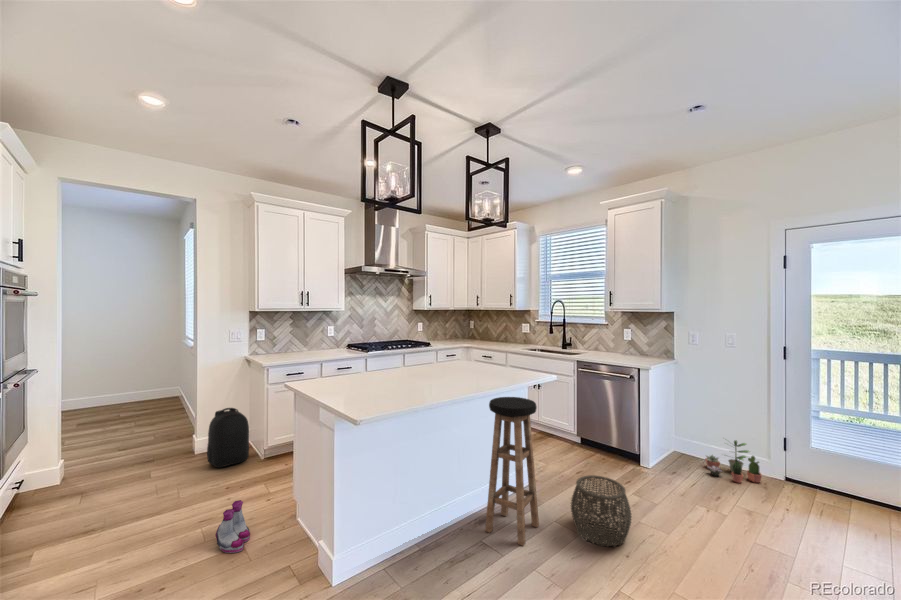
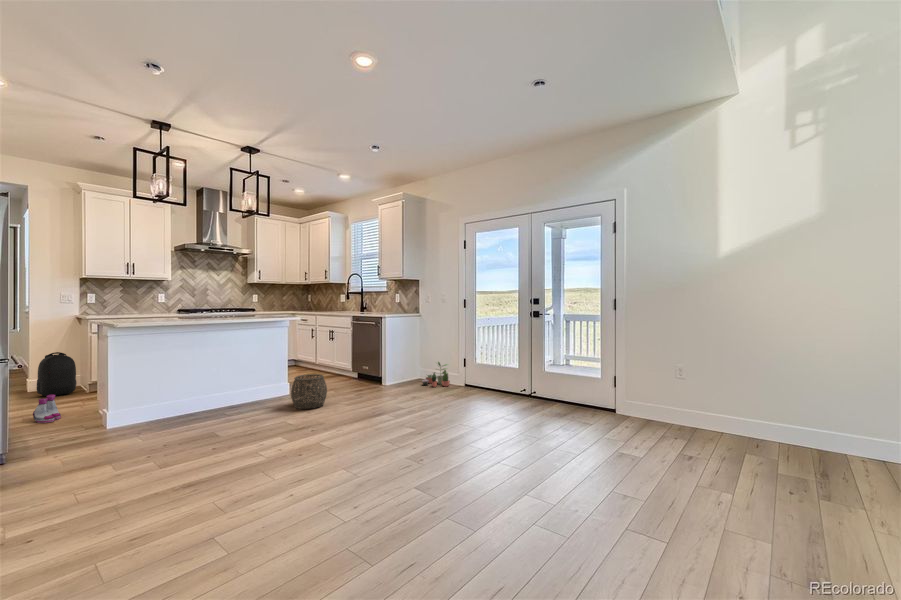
bar stool: present [485,397,539,546] -> none [234,327,274,412]

